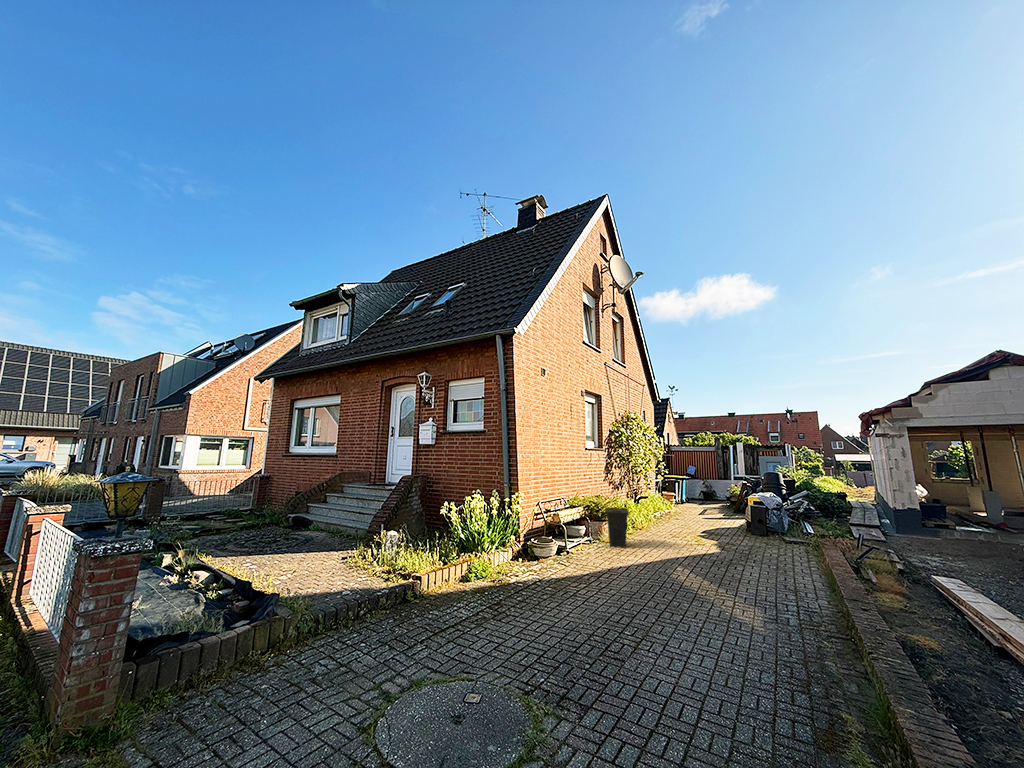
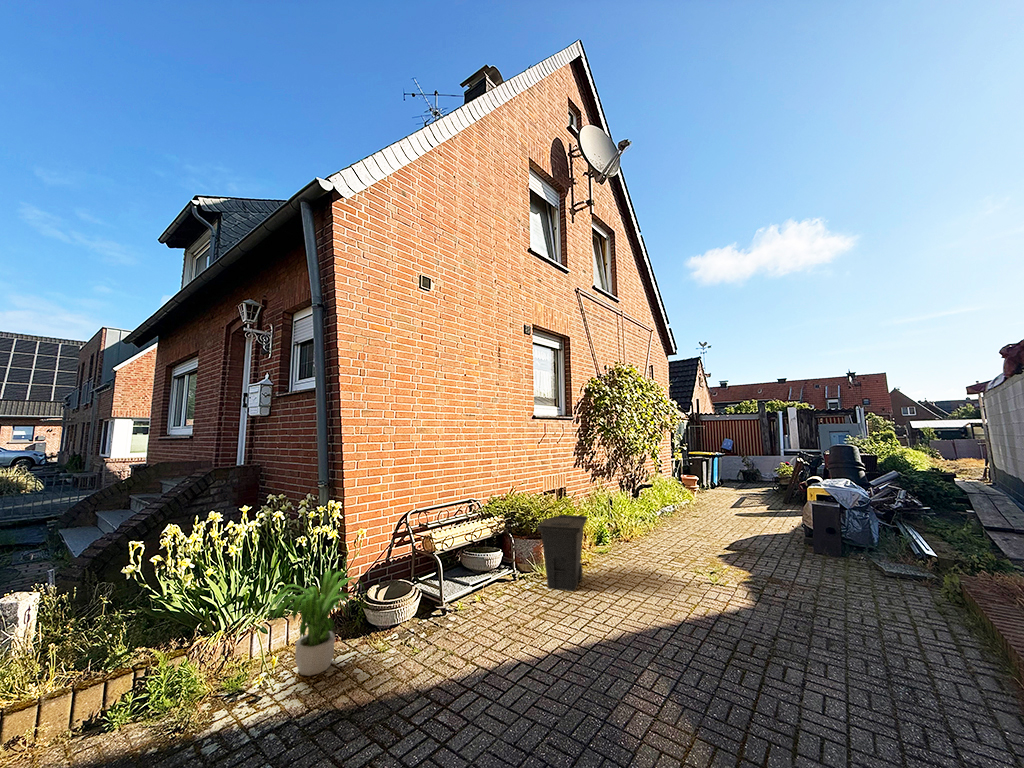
potted plant: none [508,527,546,570] -> present [268,571,364,676]

